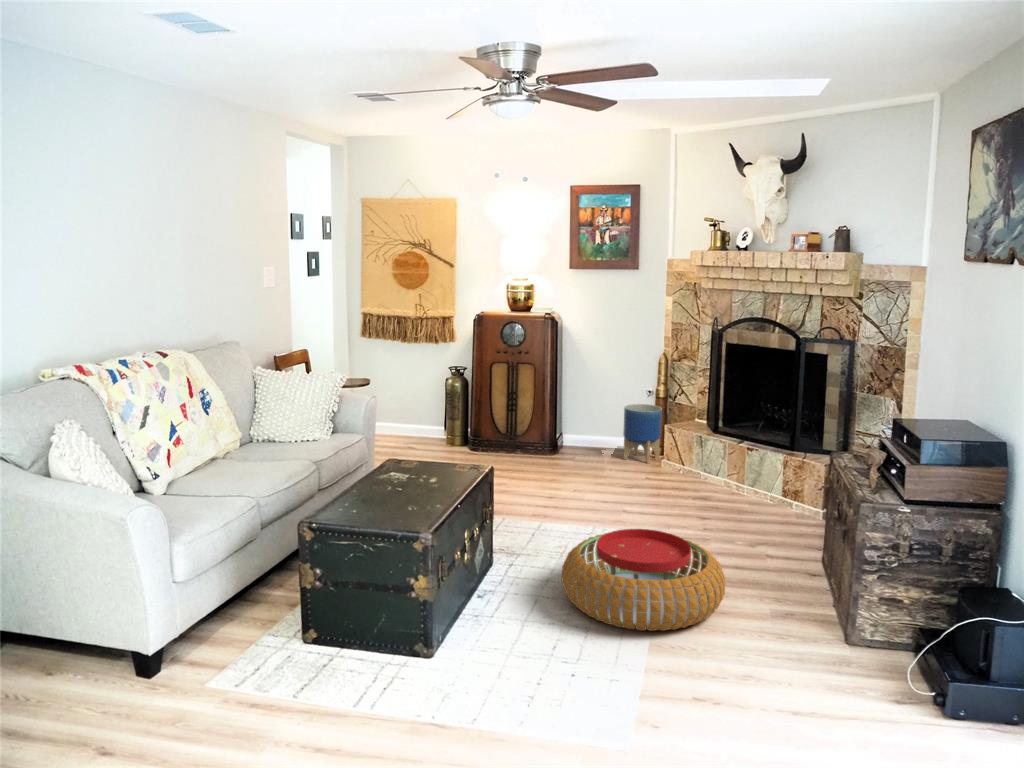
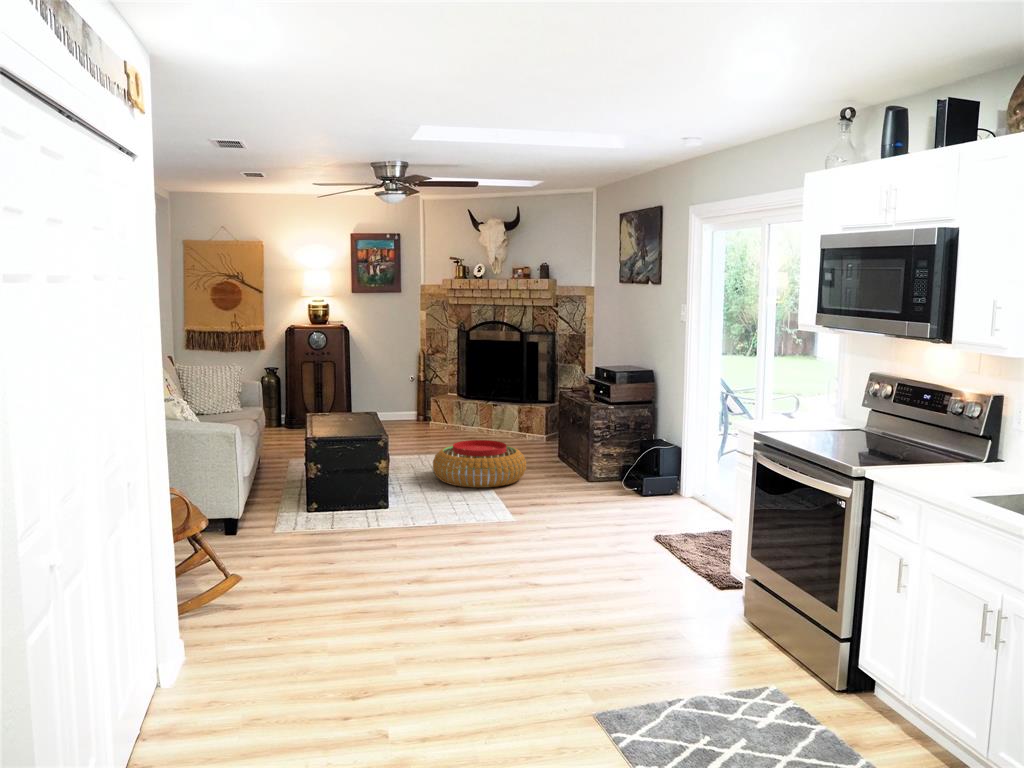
planter: present [623,404,662,463] -> none [402,387,429,426]

